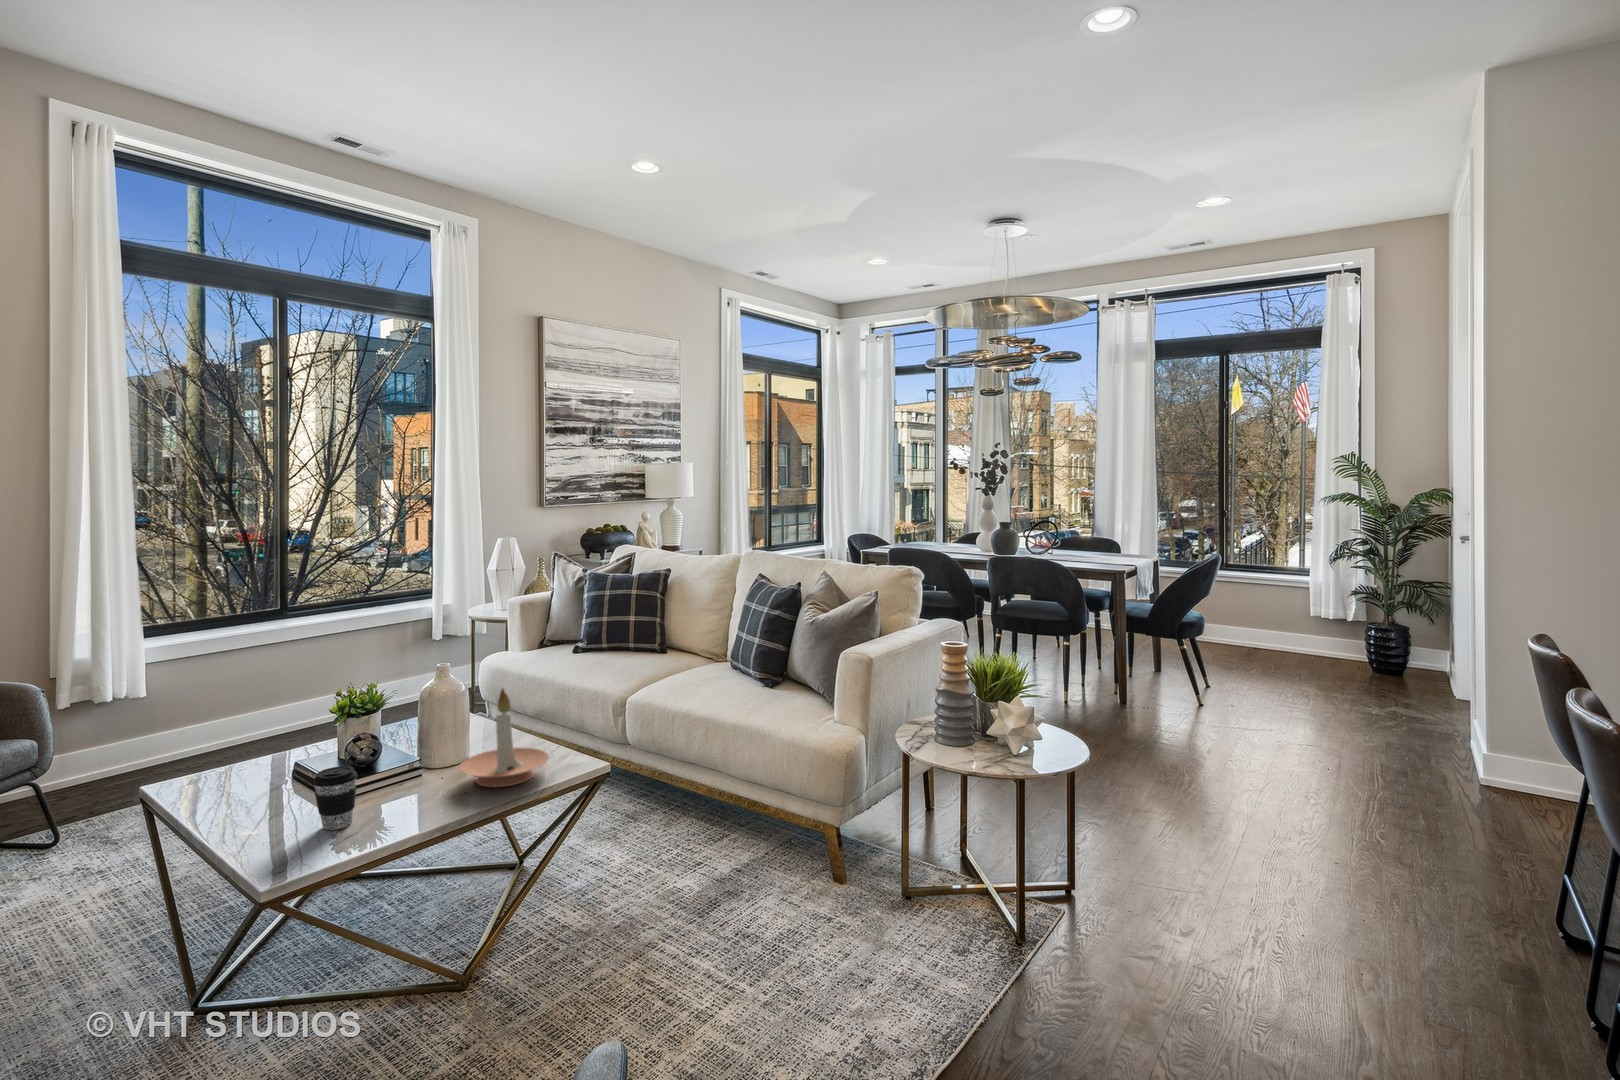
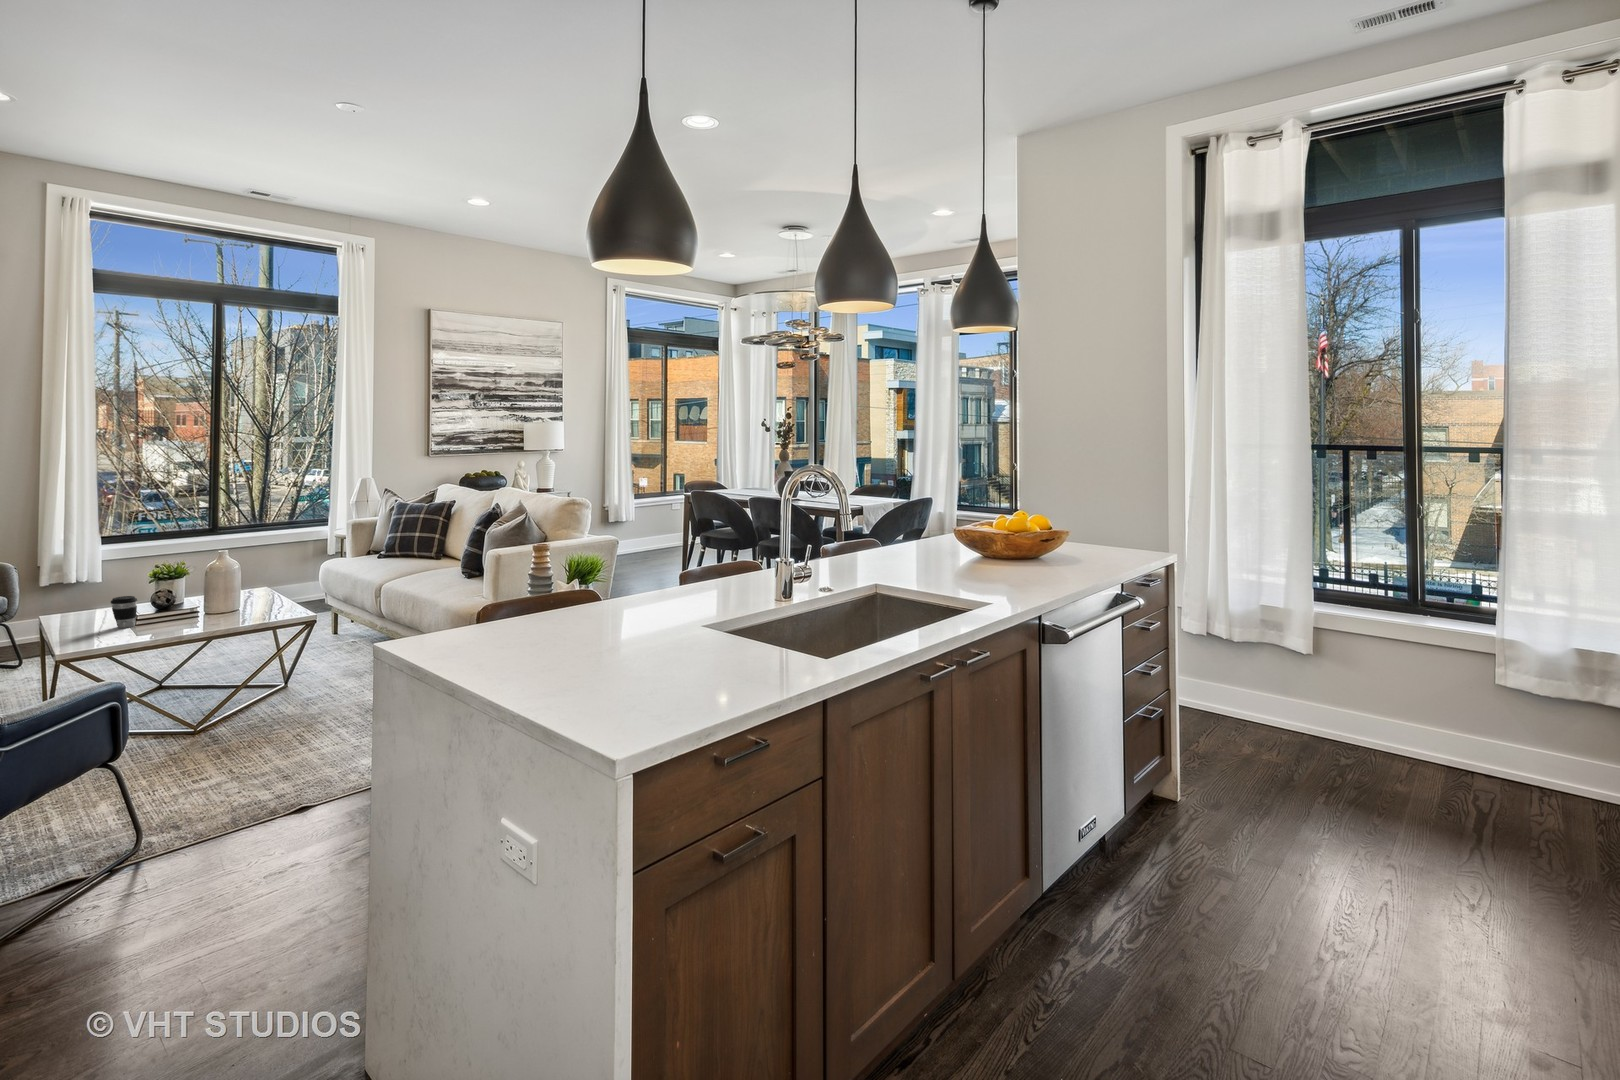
candle holder: present [459,689,549,787] -> none [207,562,266,617]

